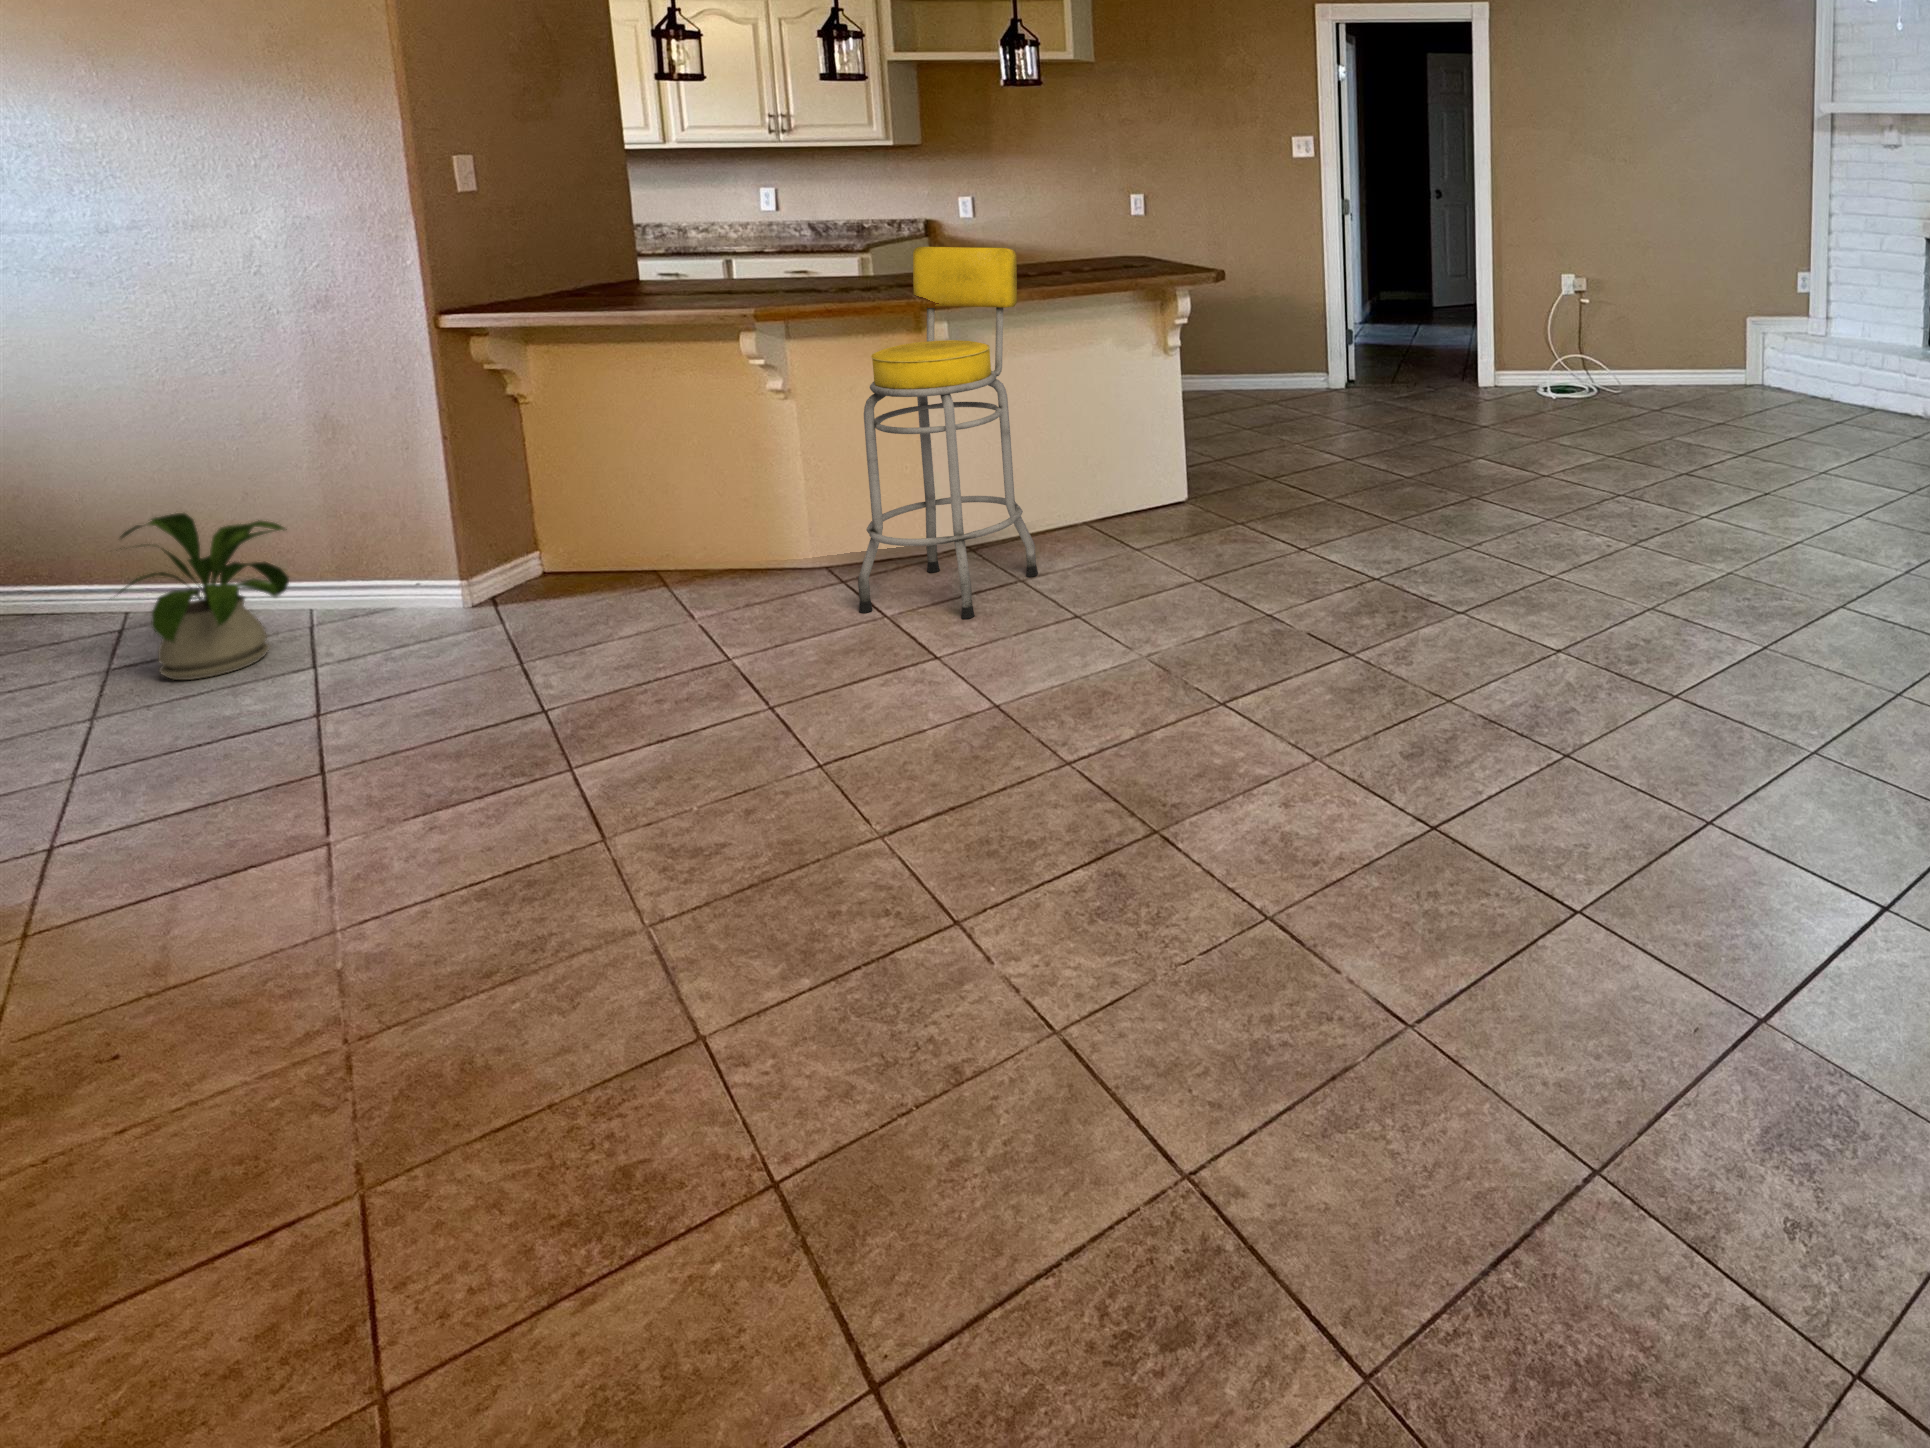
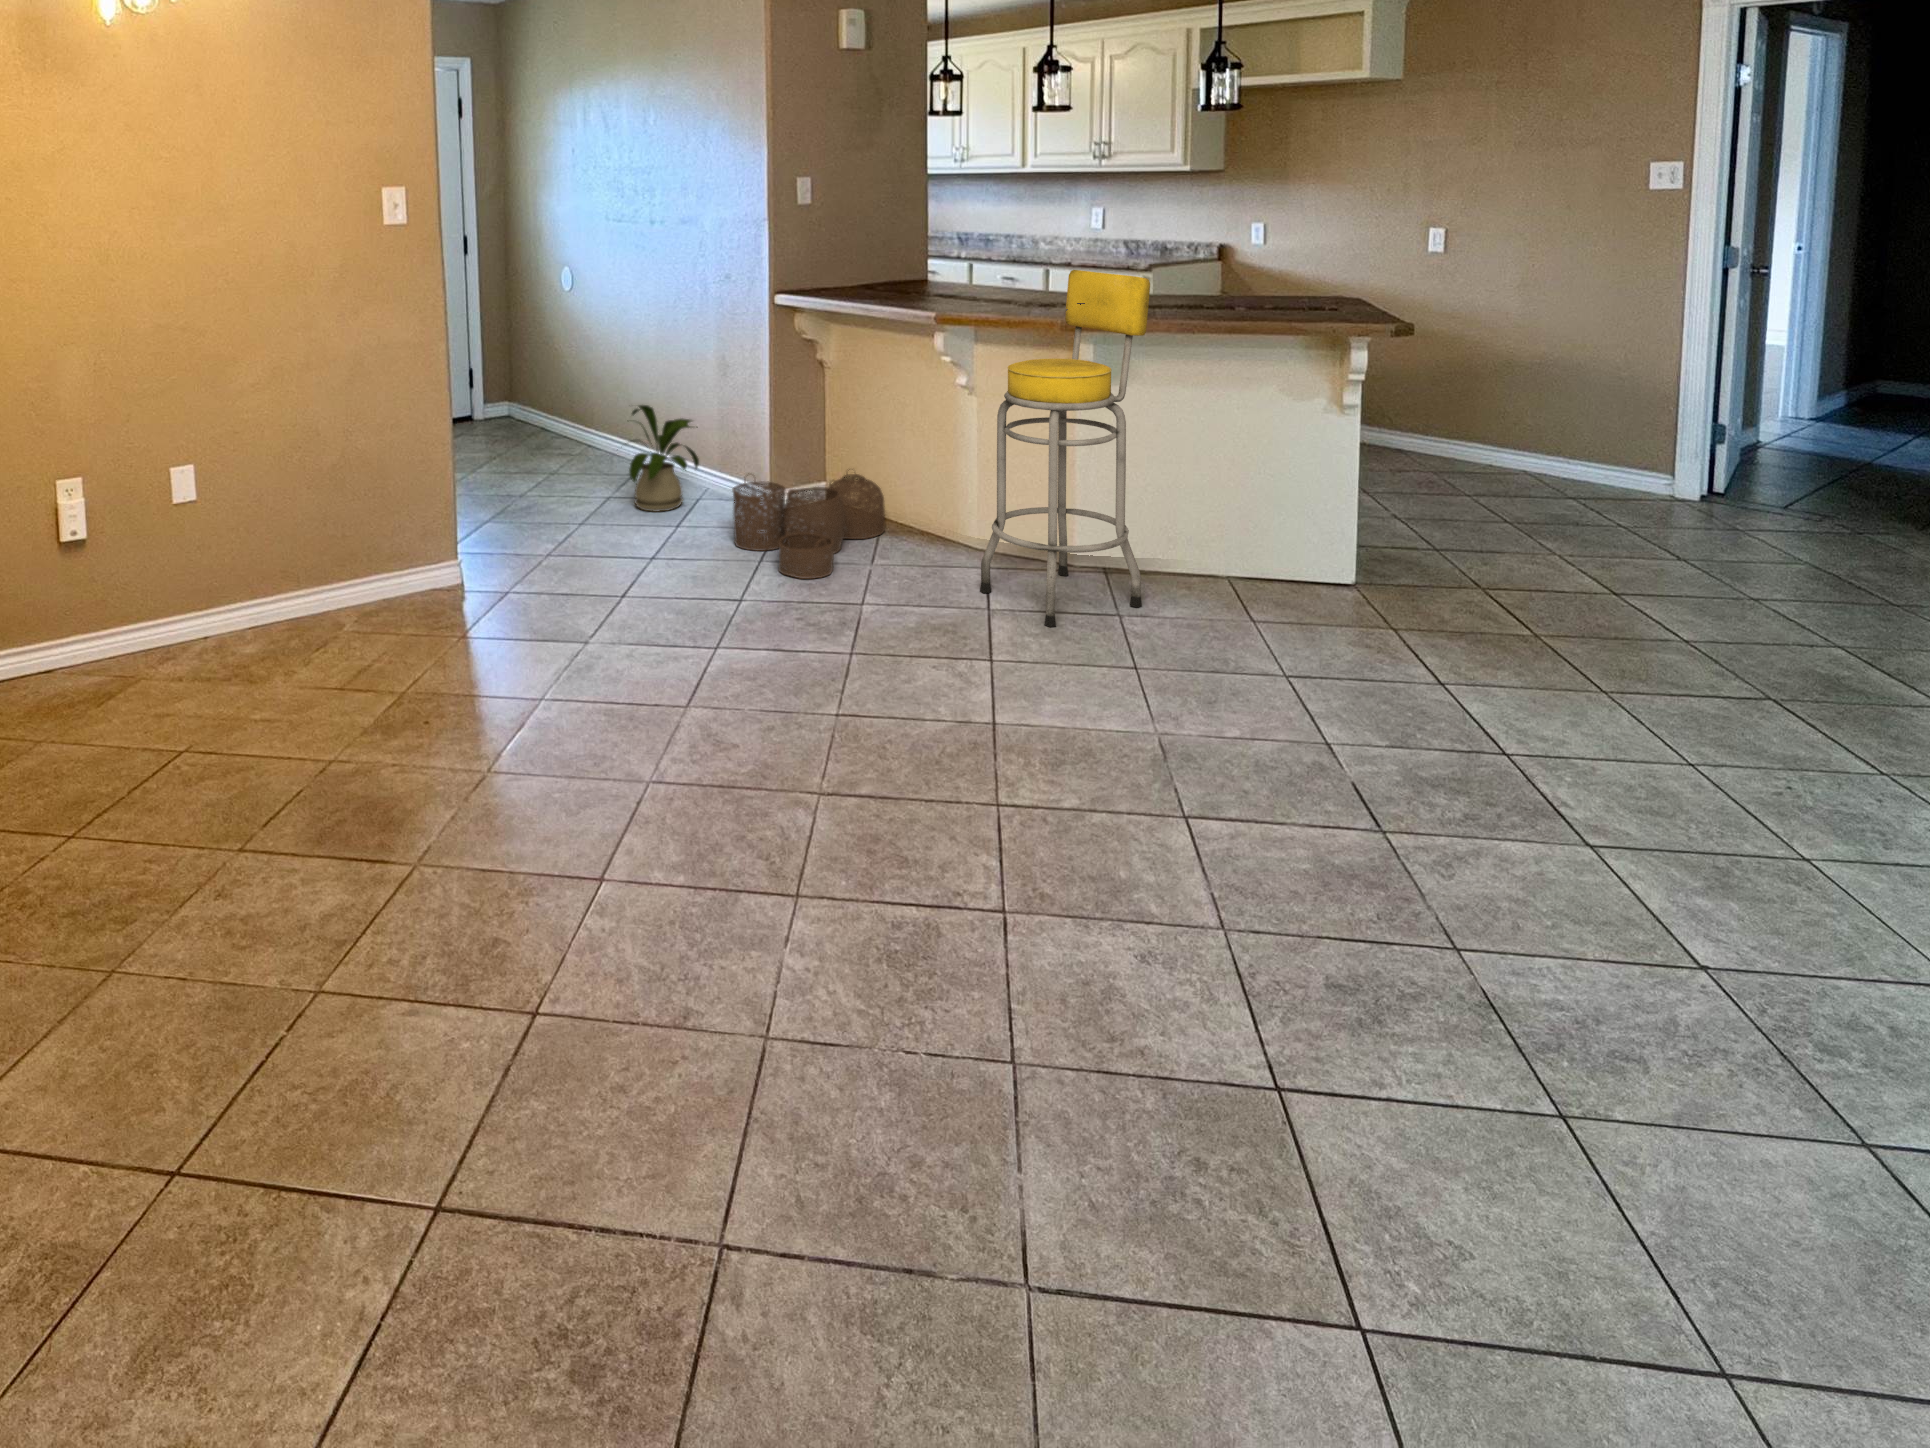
woven basket: none [426,525,668,677] -> present [732,473,885,579]

